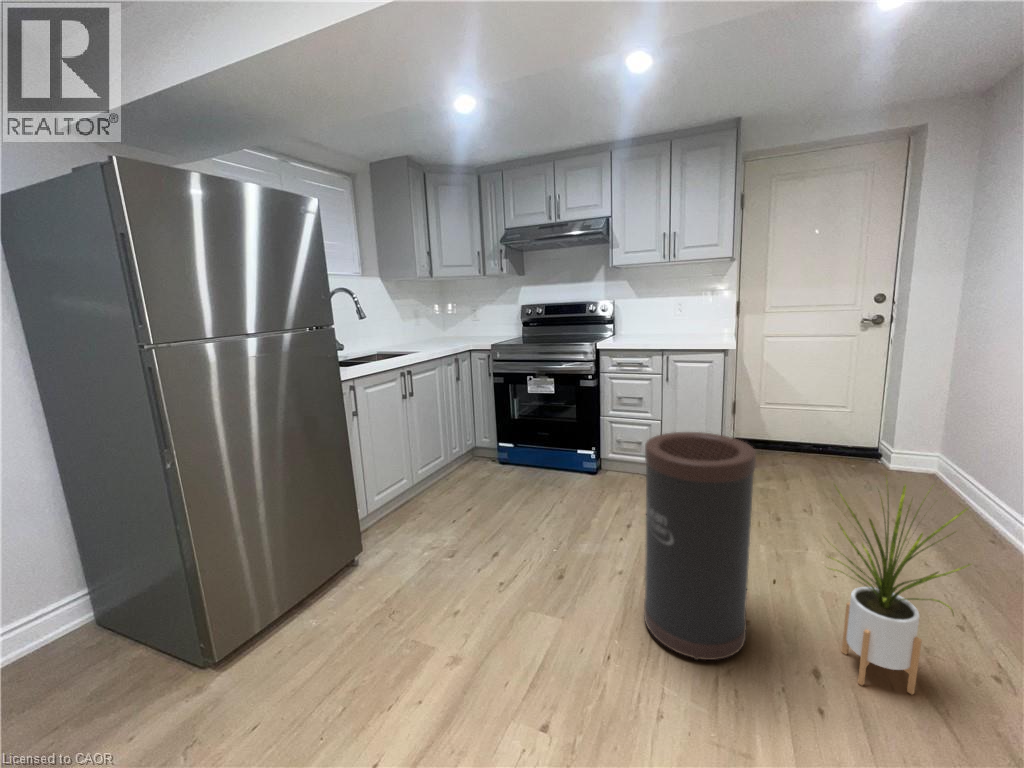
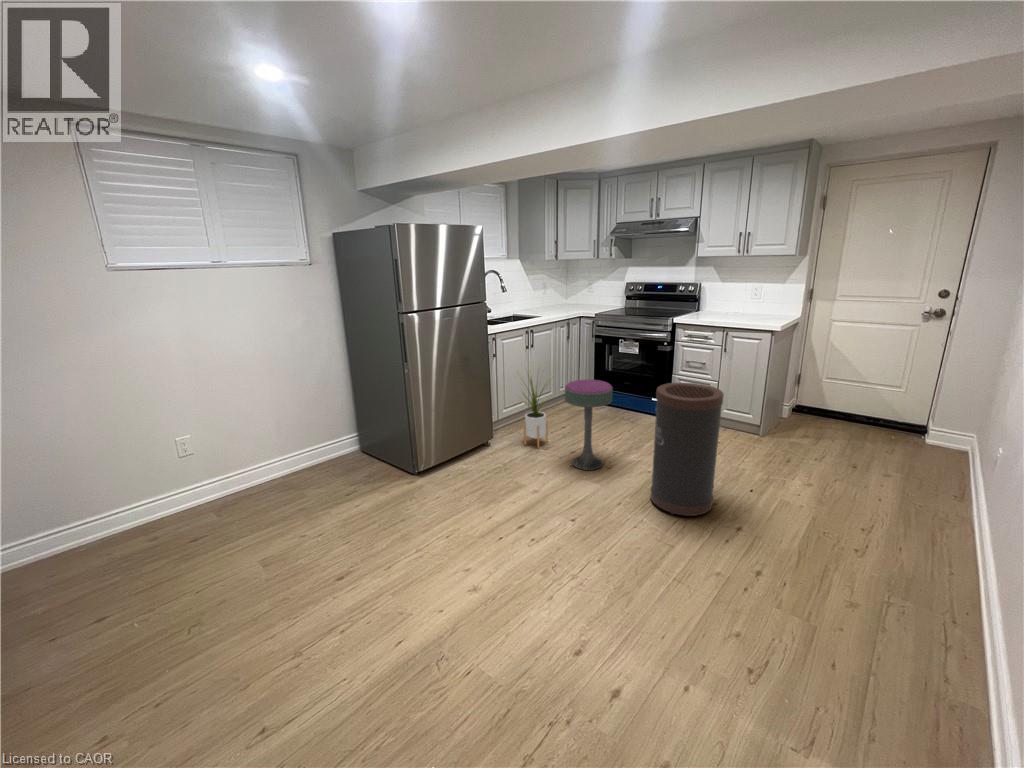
bar stool: none [480,439,556,588] -> present [565,379,613,470]
house plant: present [831,485,970,694] -> present [522,372,548,448]

